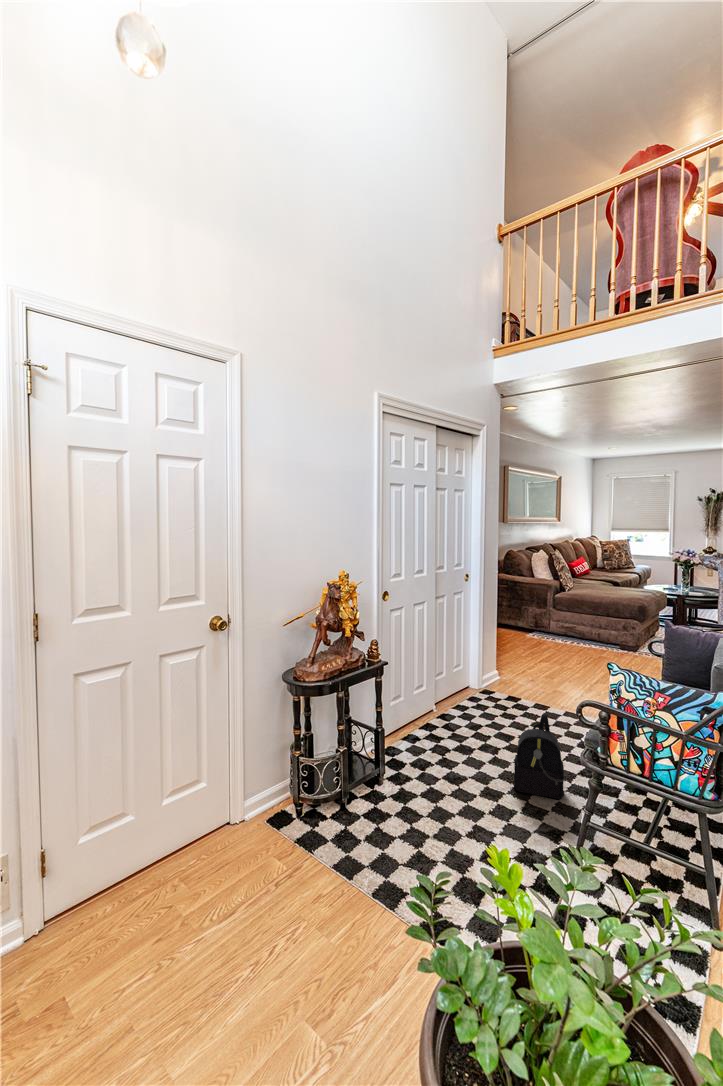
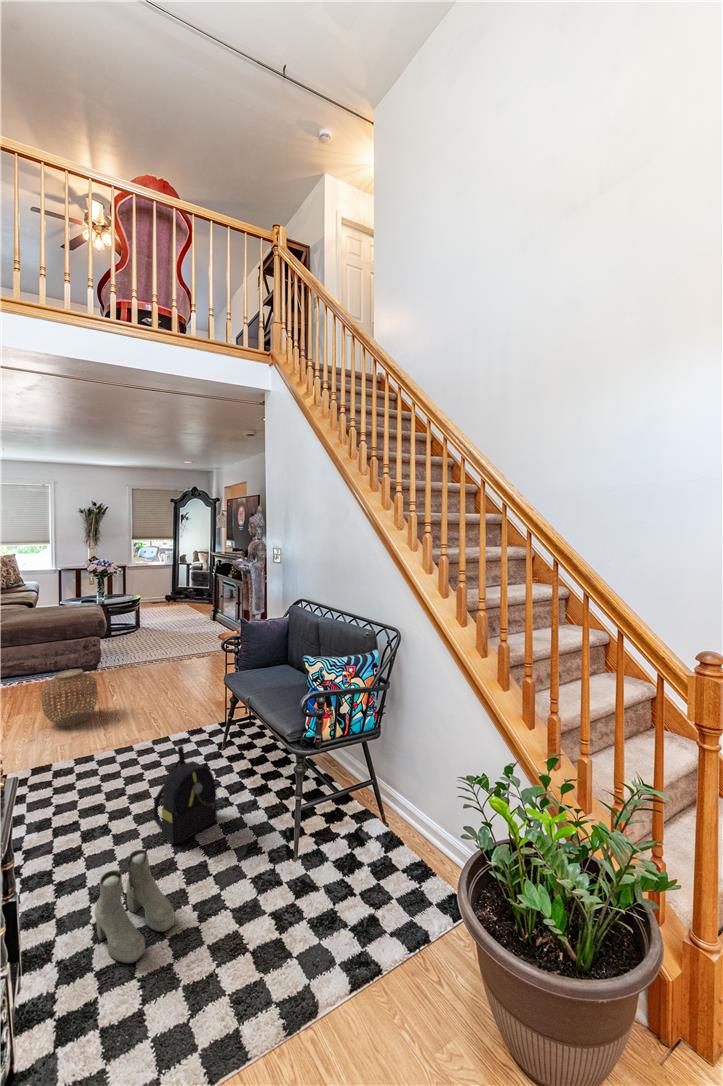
woven basket: none [542,636,587,684] -> present [41,669,98,726]
boots: none [417,755,463,823] -> present [95,850,175,963]

